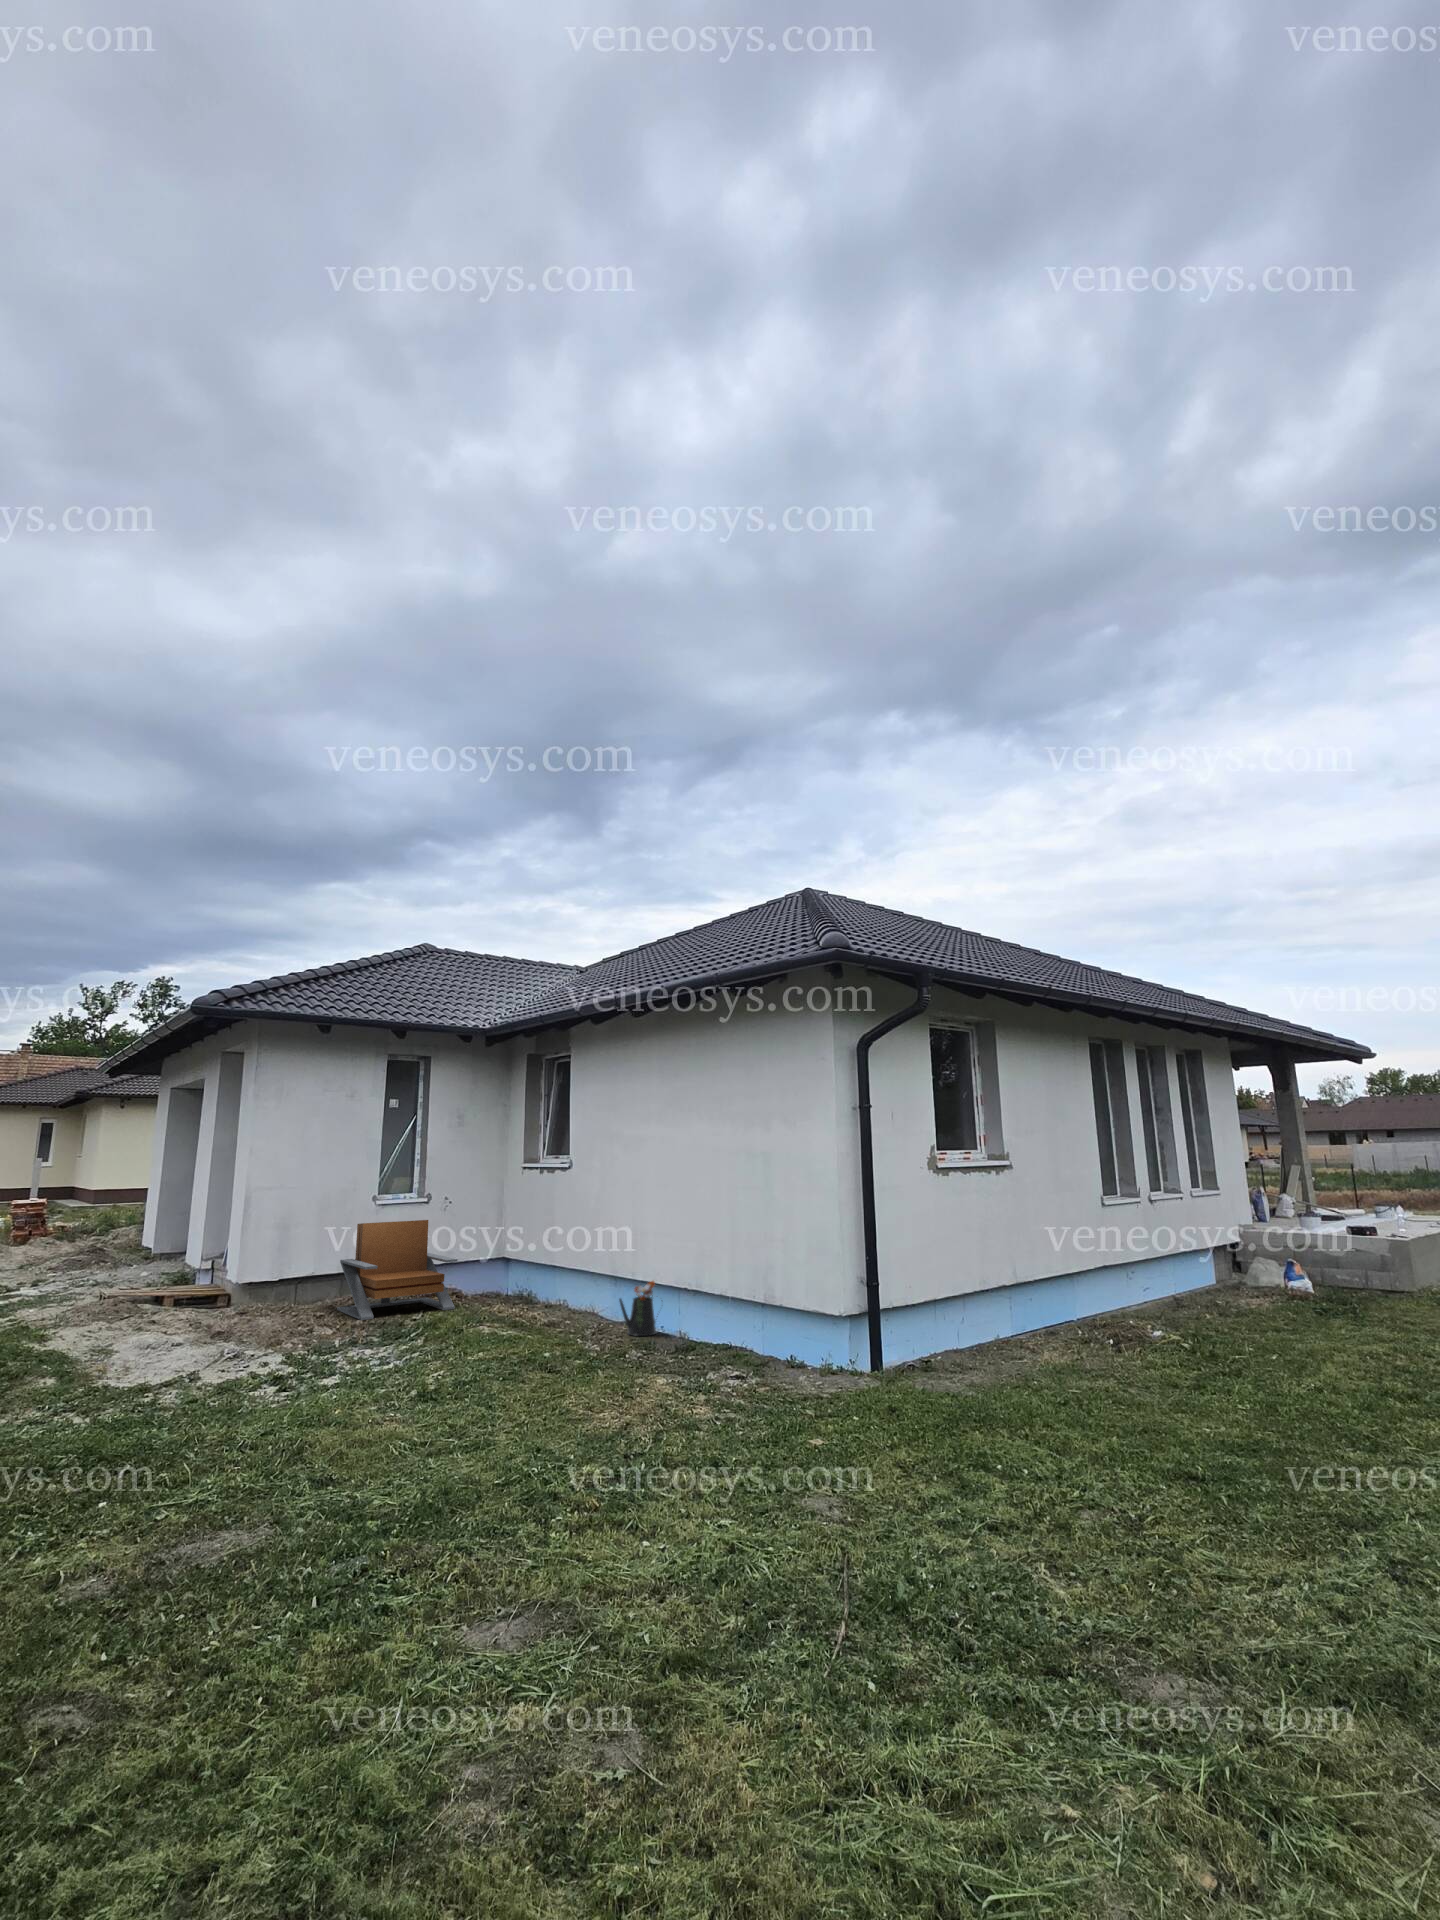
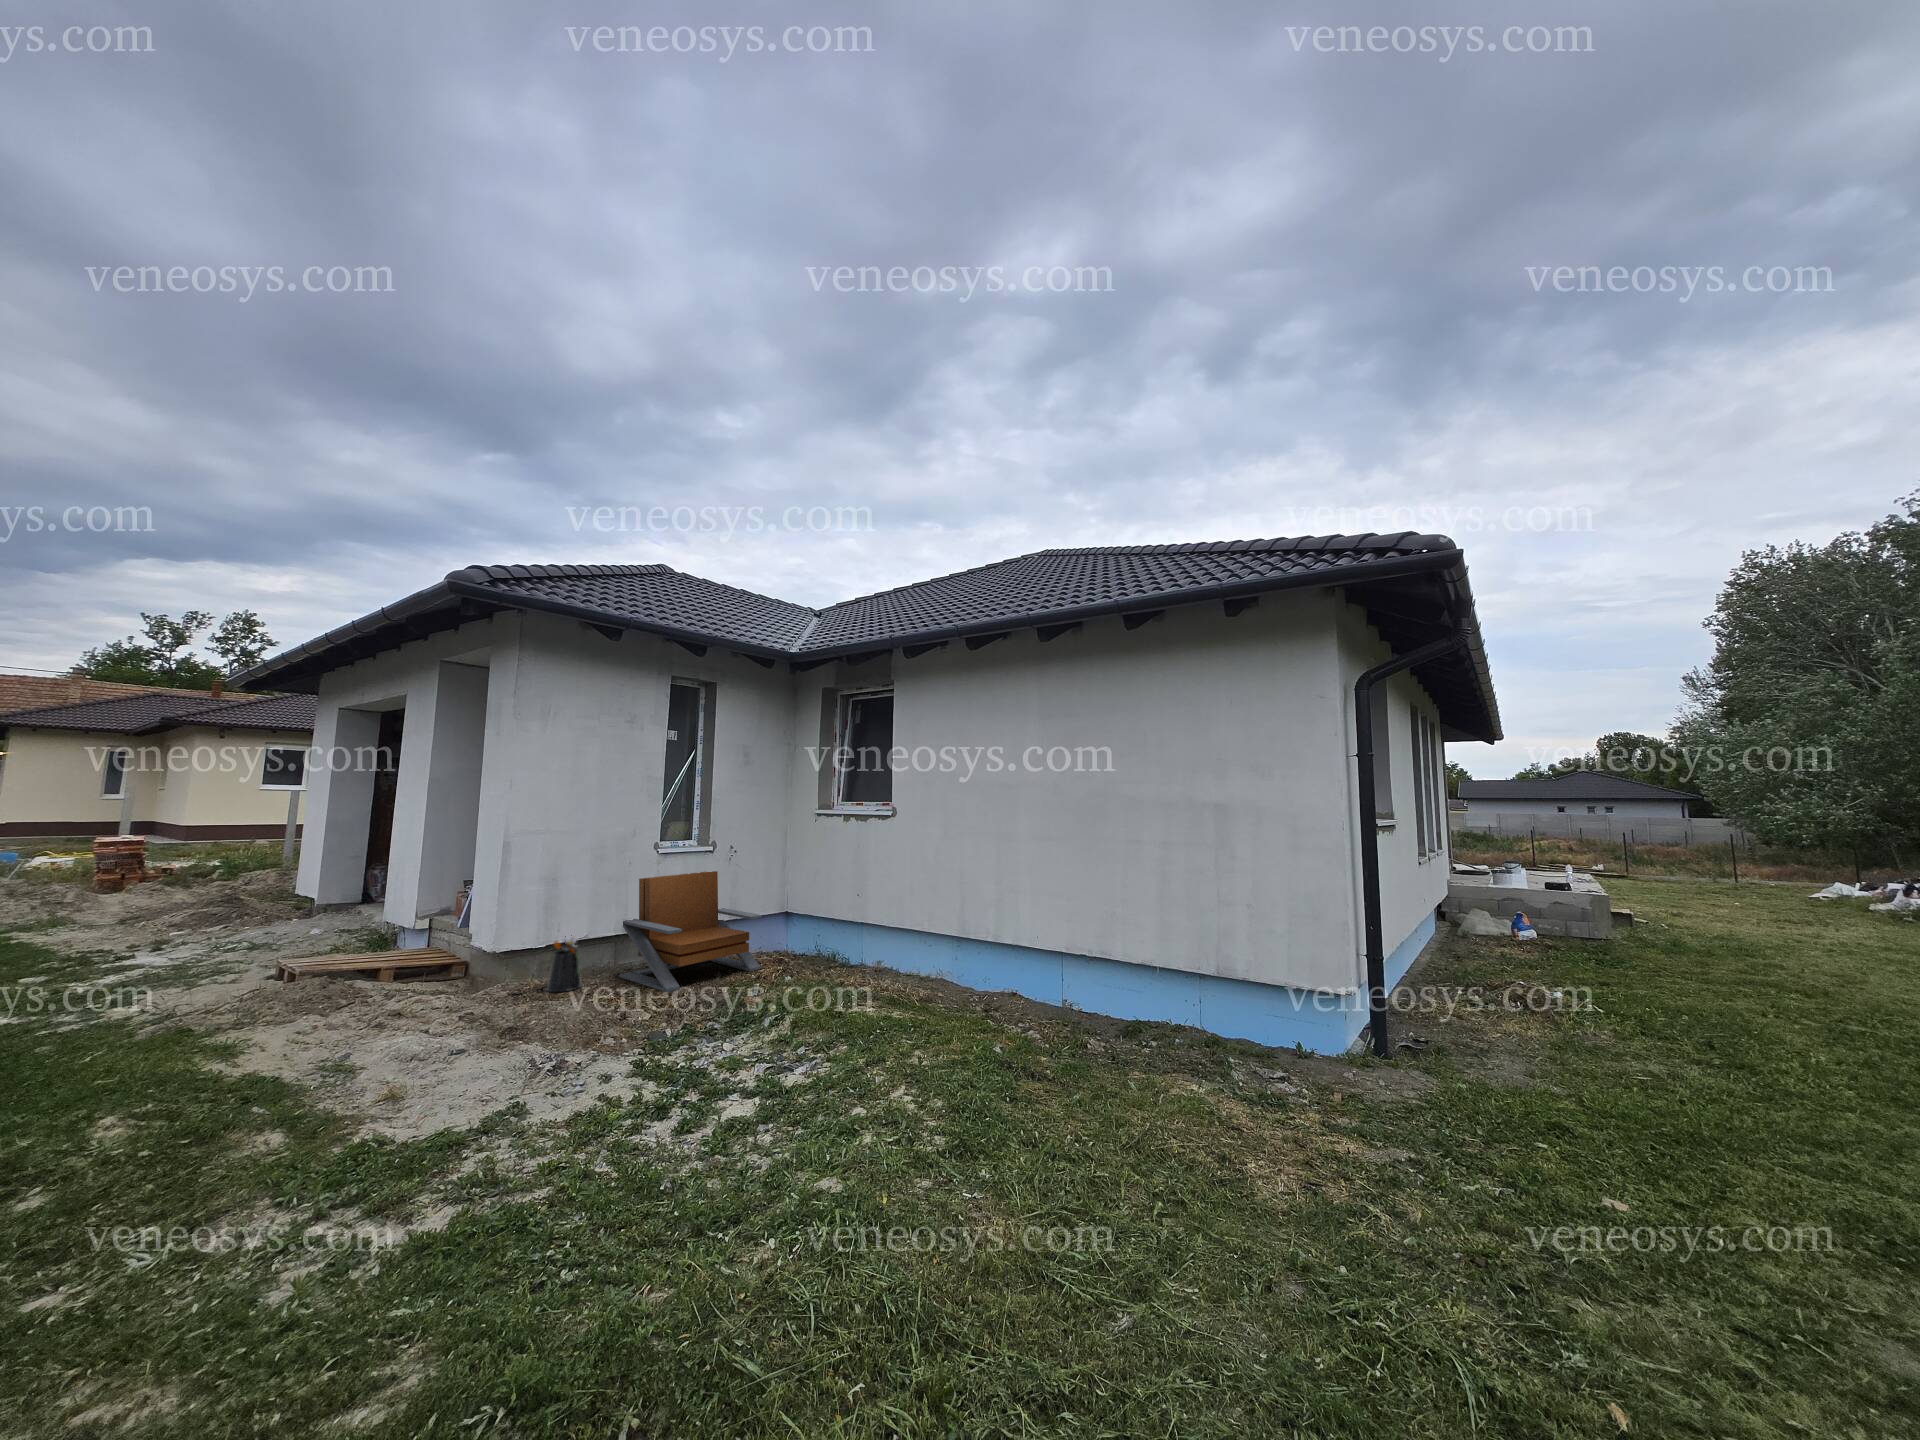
watering can: present [619,1281,657,1336] -> present [546,935,582,992]

